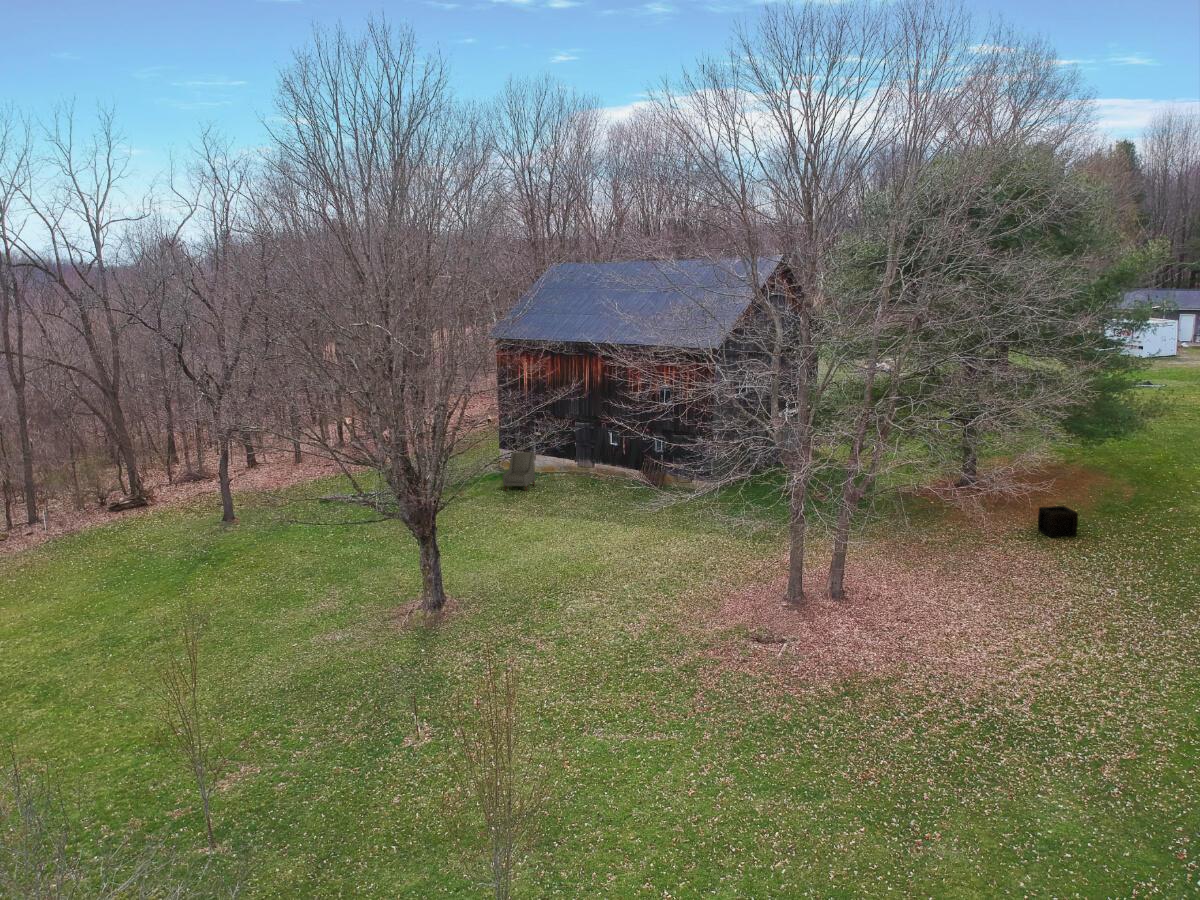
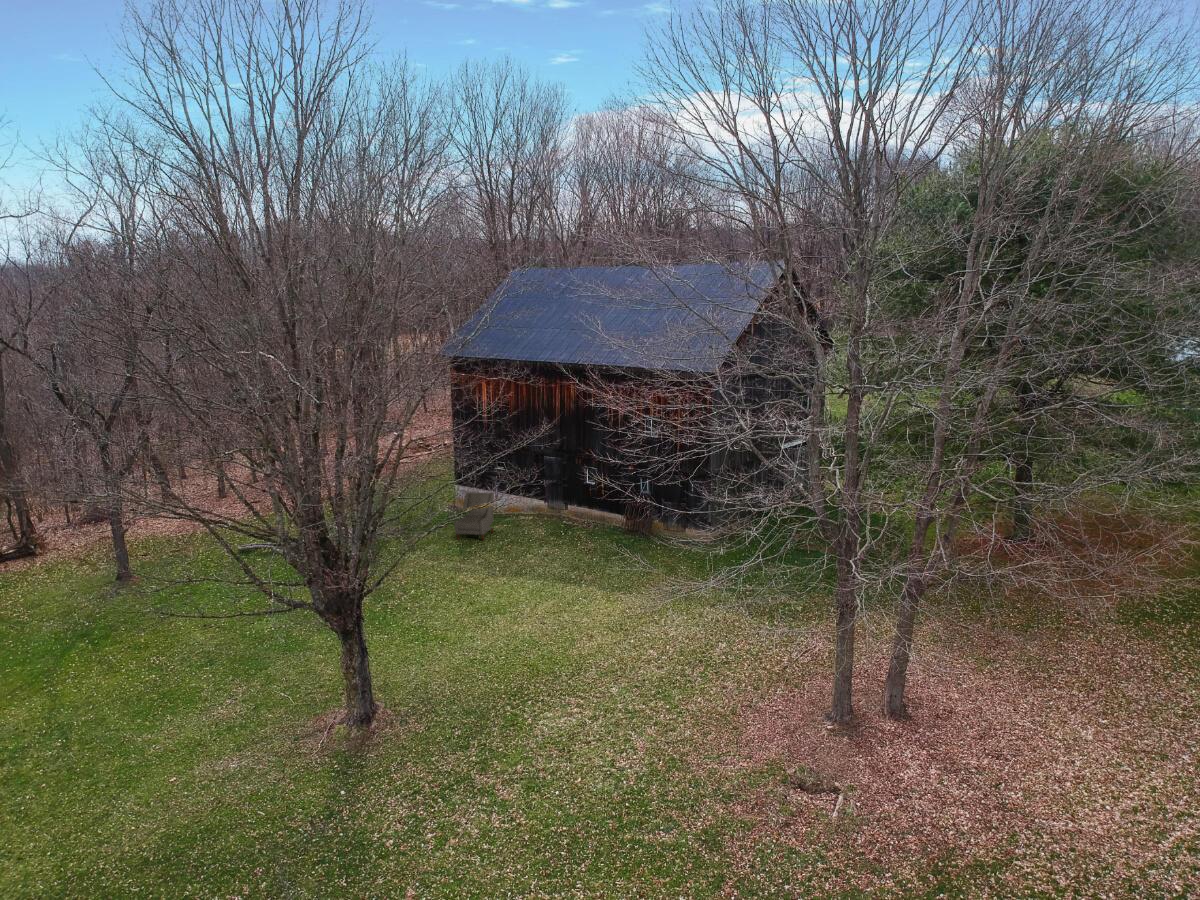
wooden crate: present [1038,506,1078,538] -> none [1118,580,1172,622]

